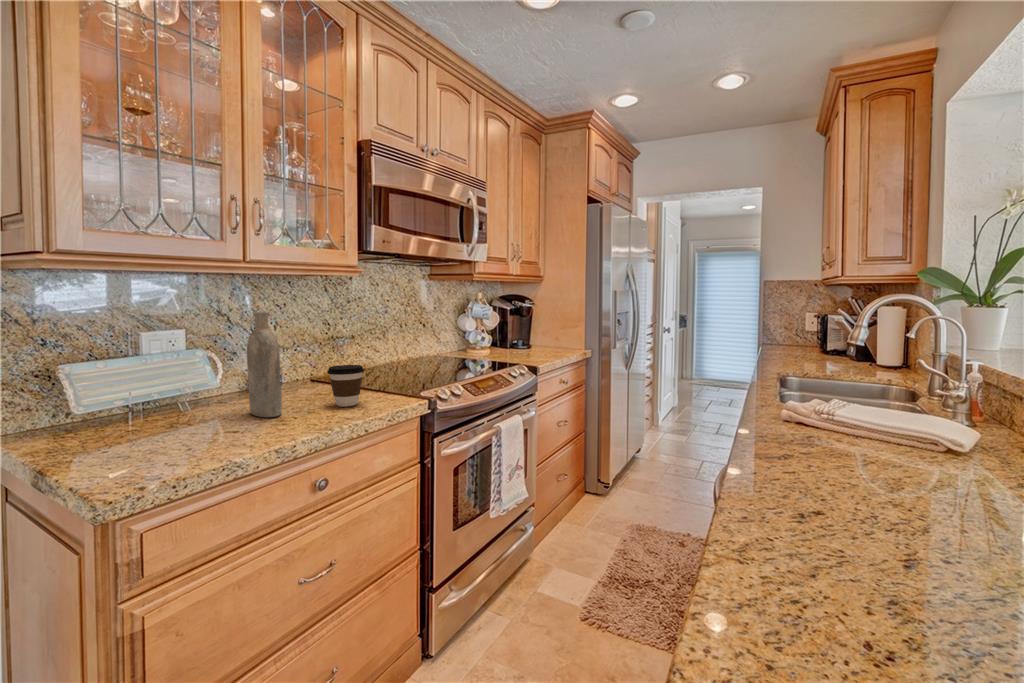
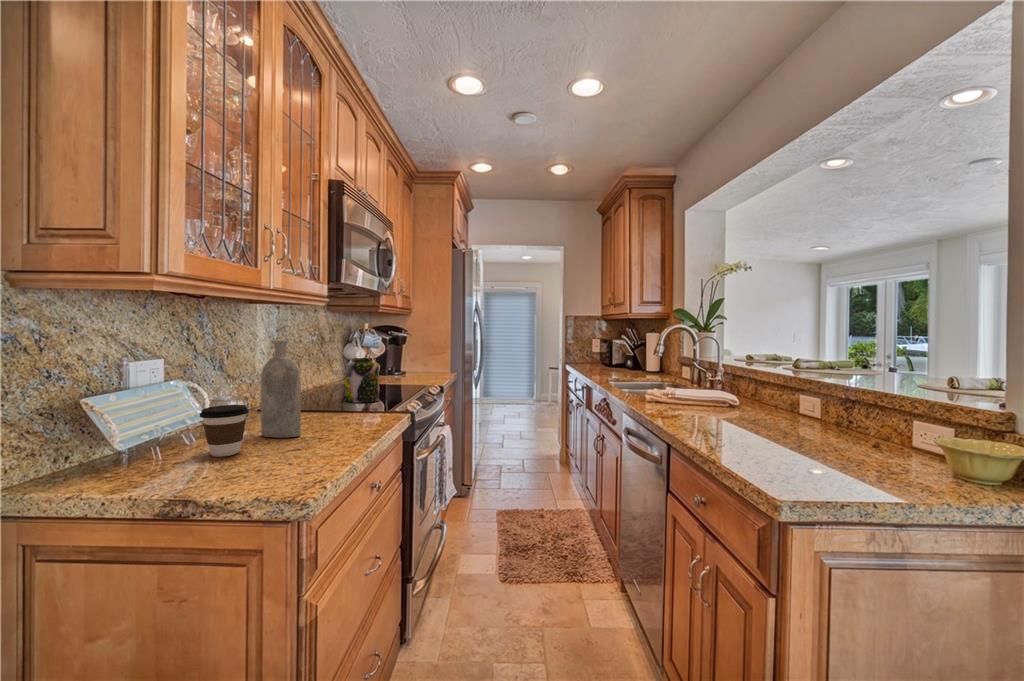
jar: none [407,334,441,382] -> present [345,358,379,403]
coffee cup: present [327,365,364,407] -> present [200,405,249,457]

